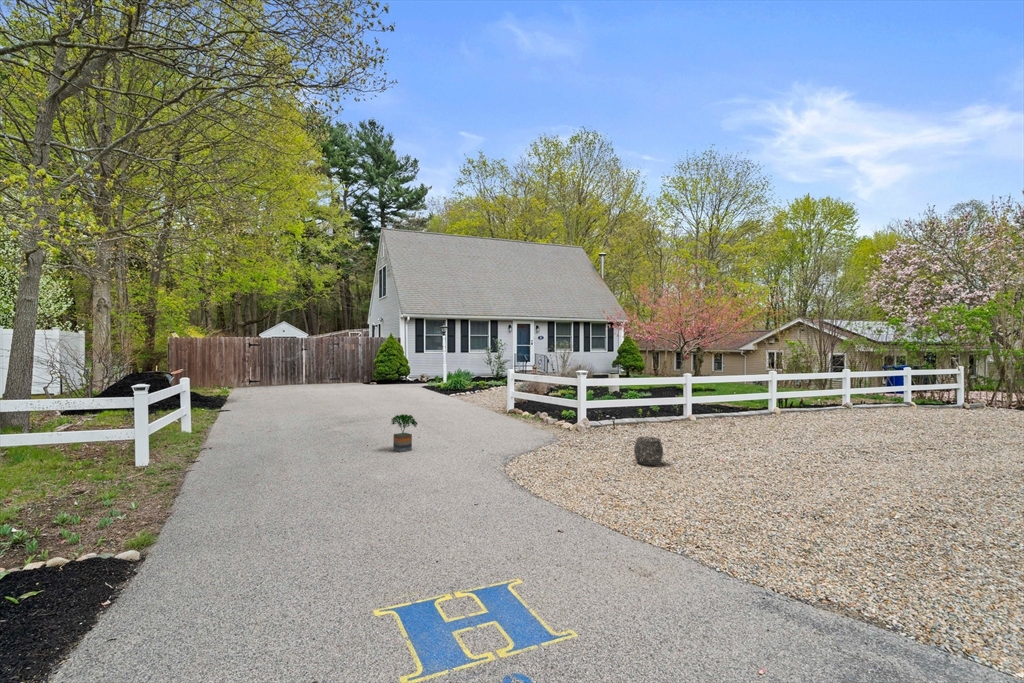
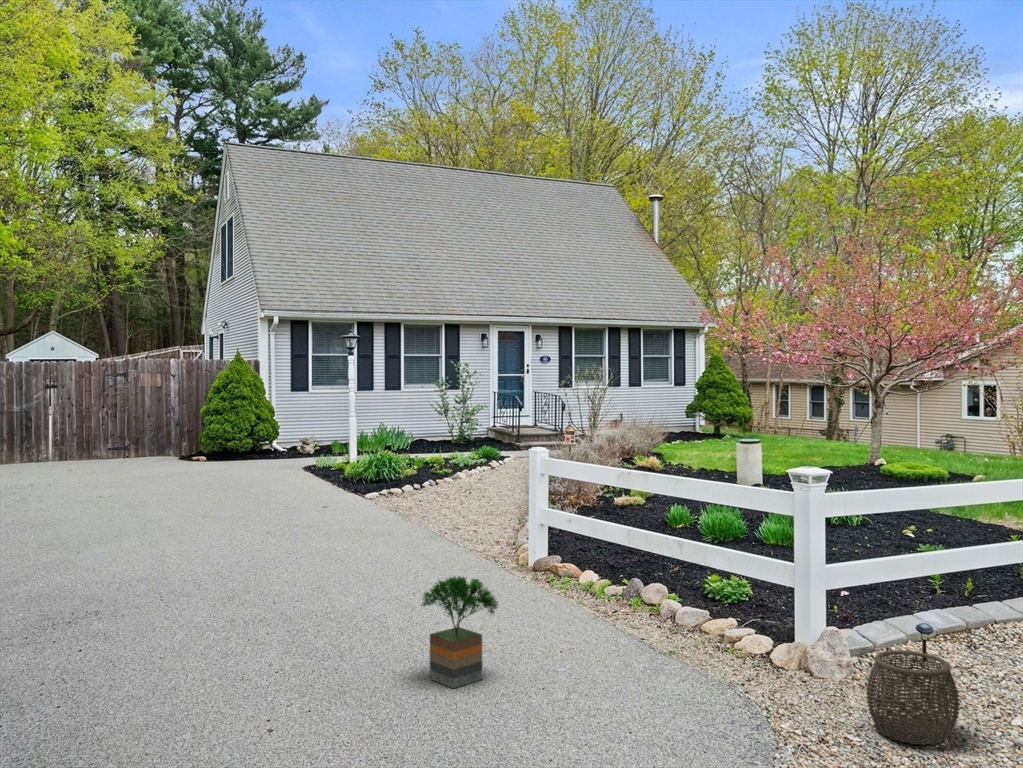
potted tree: present [391,414,417,452] -> present [421,576,499,688]

